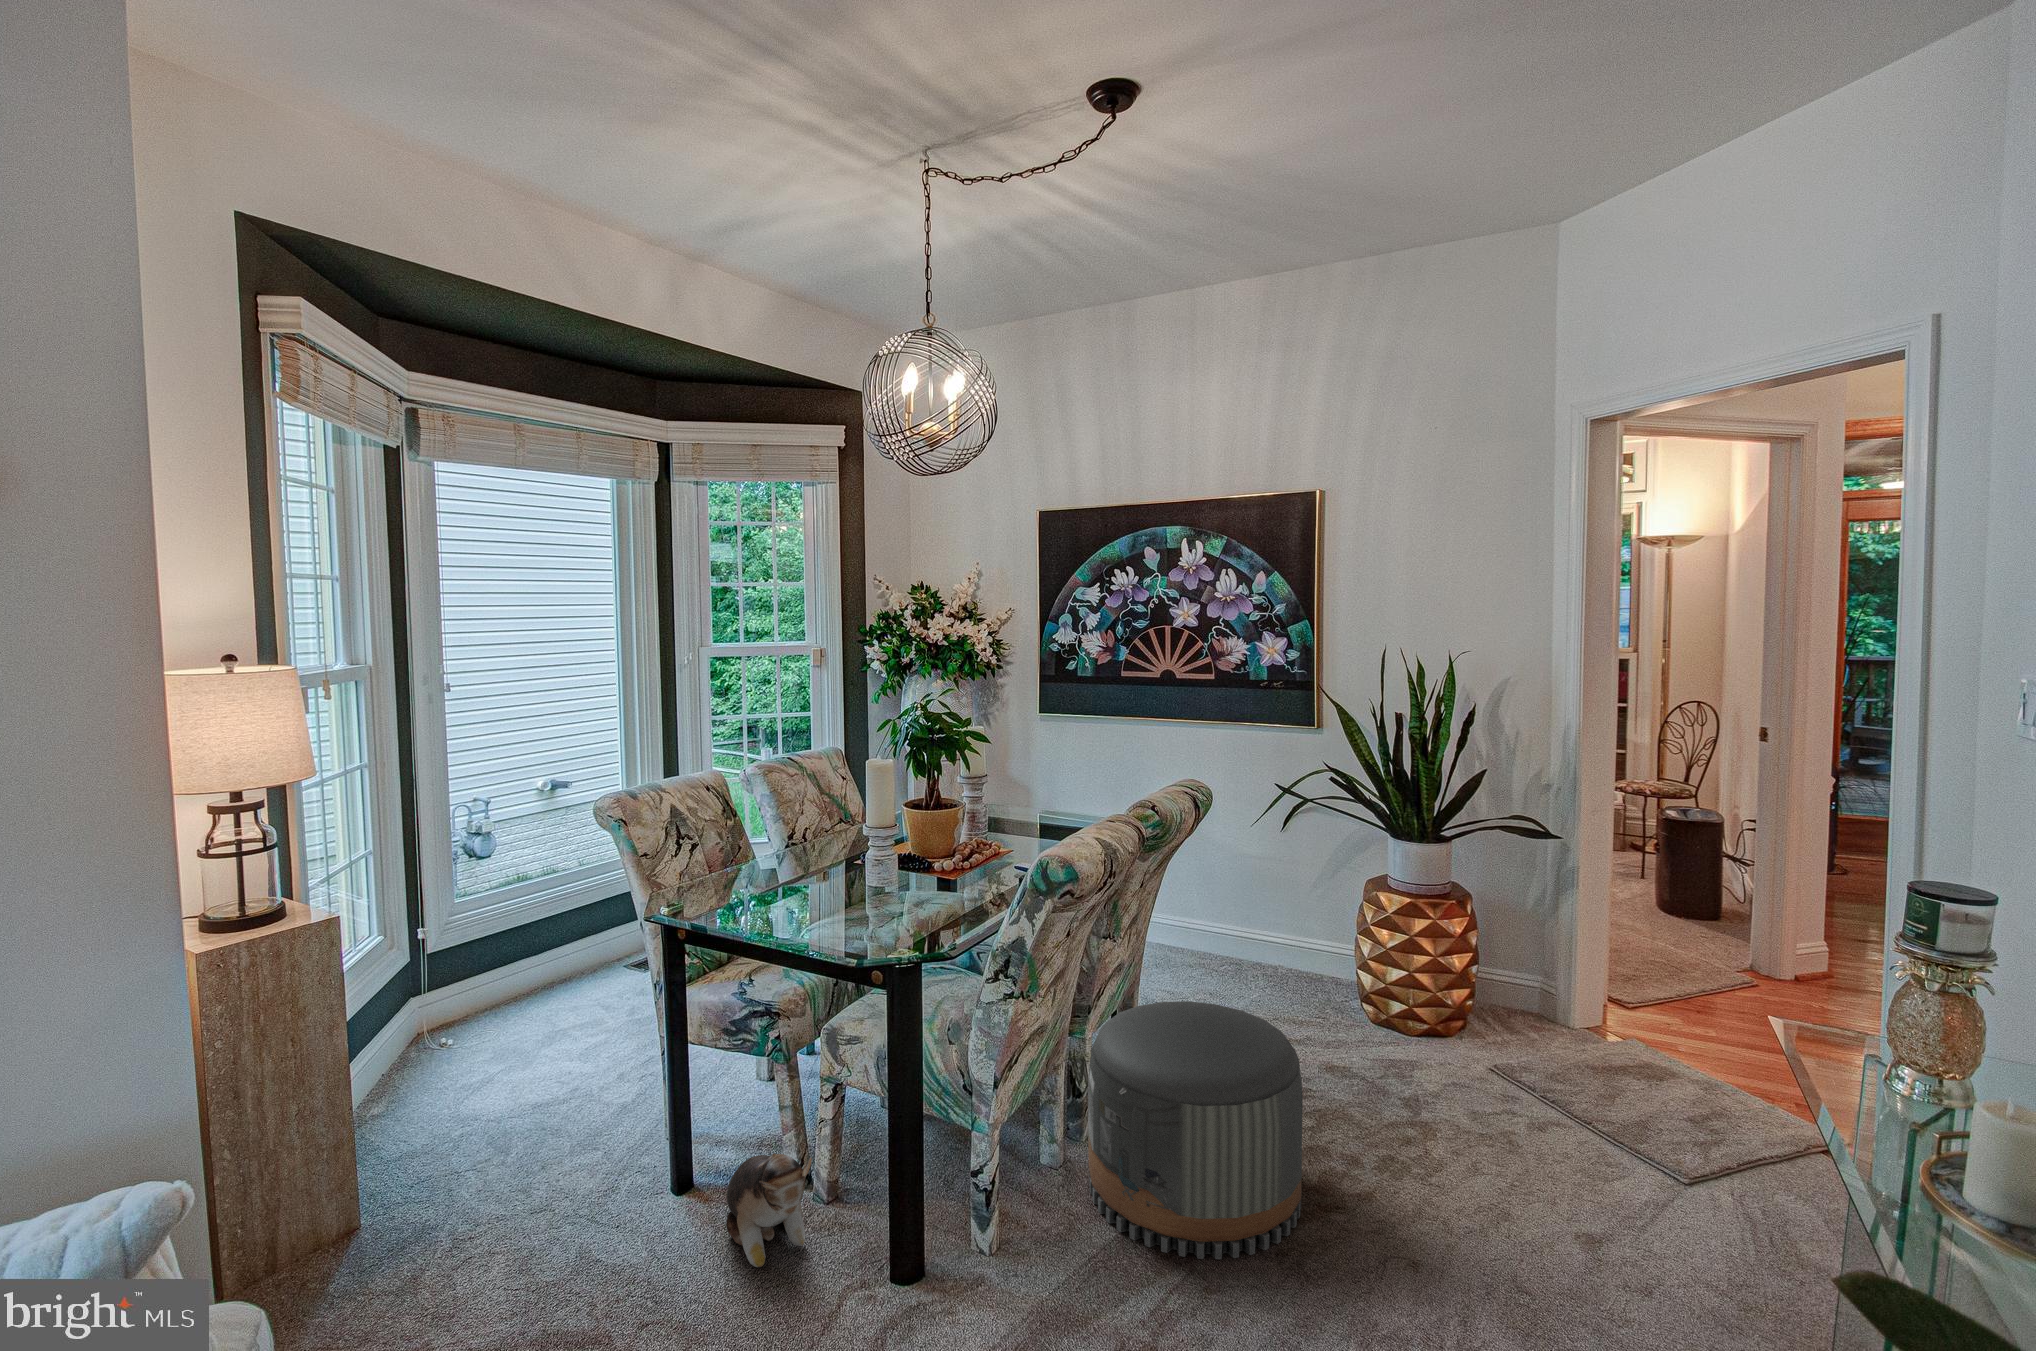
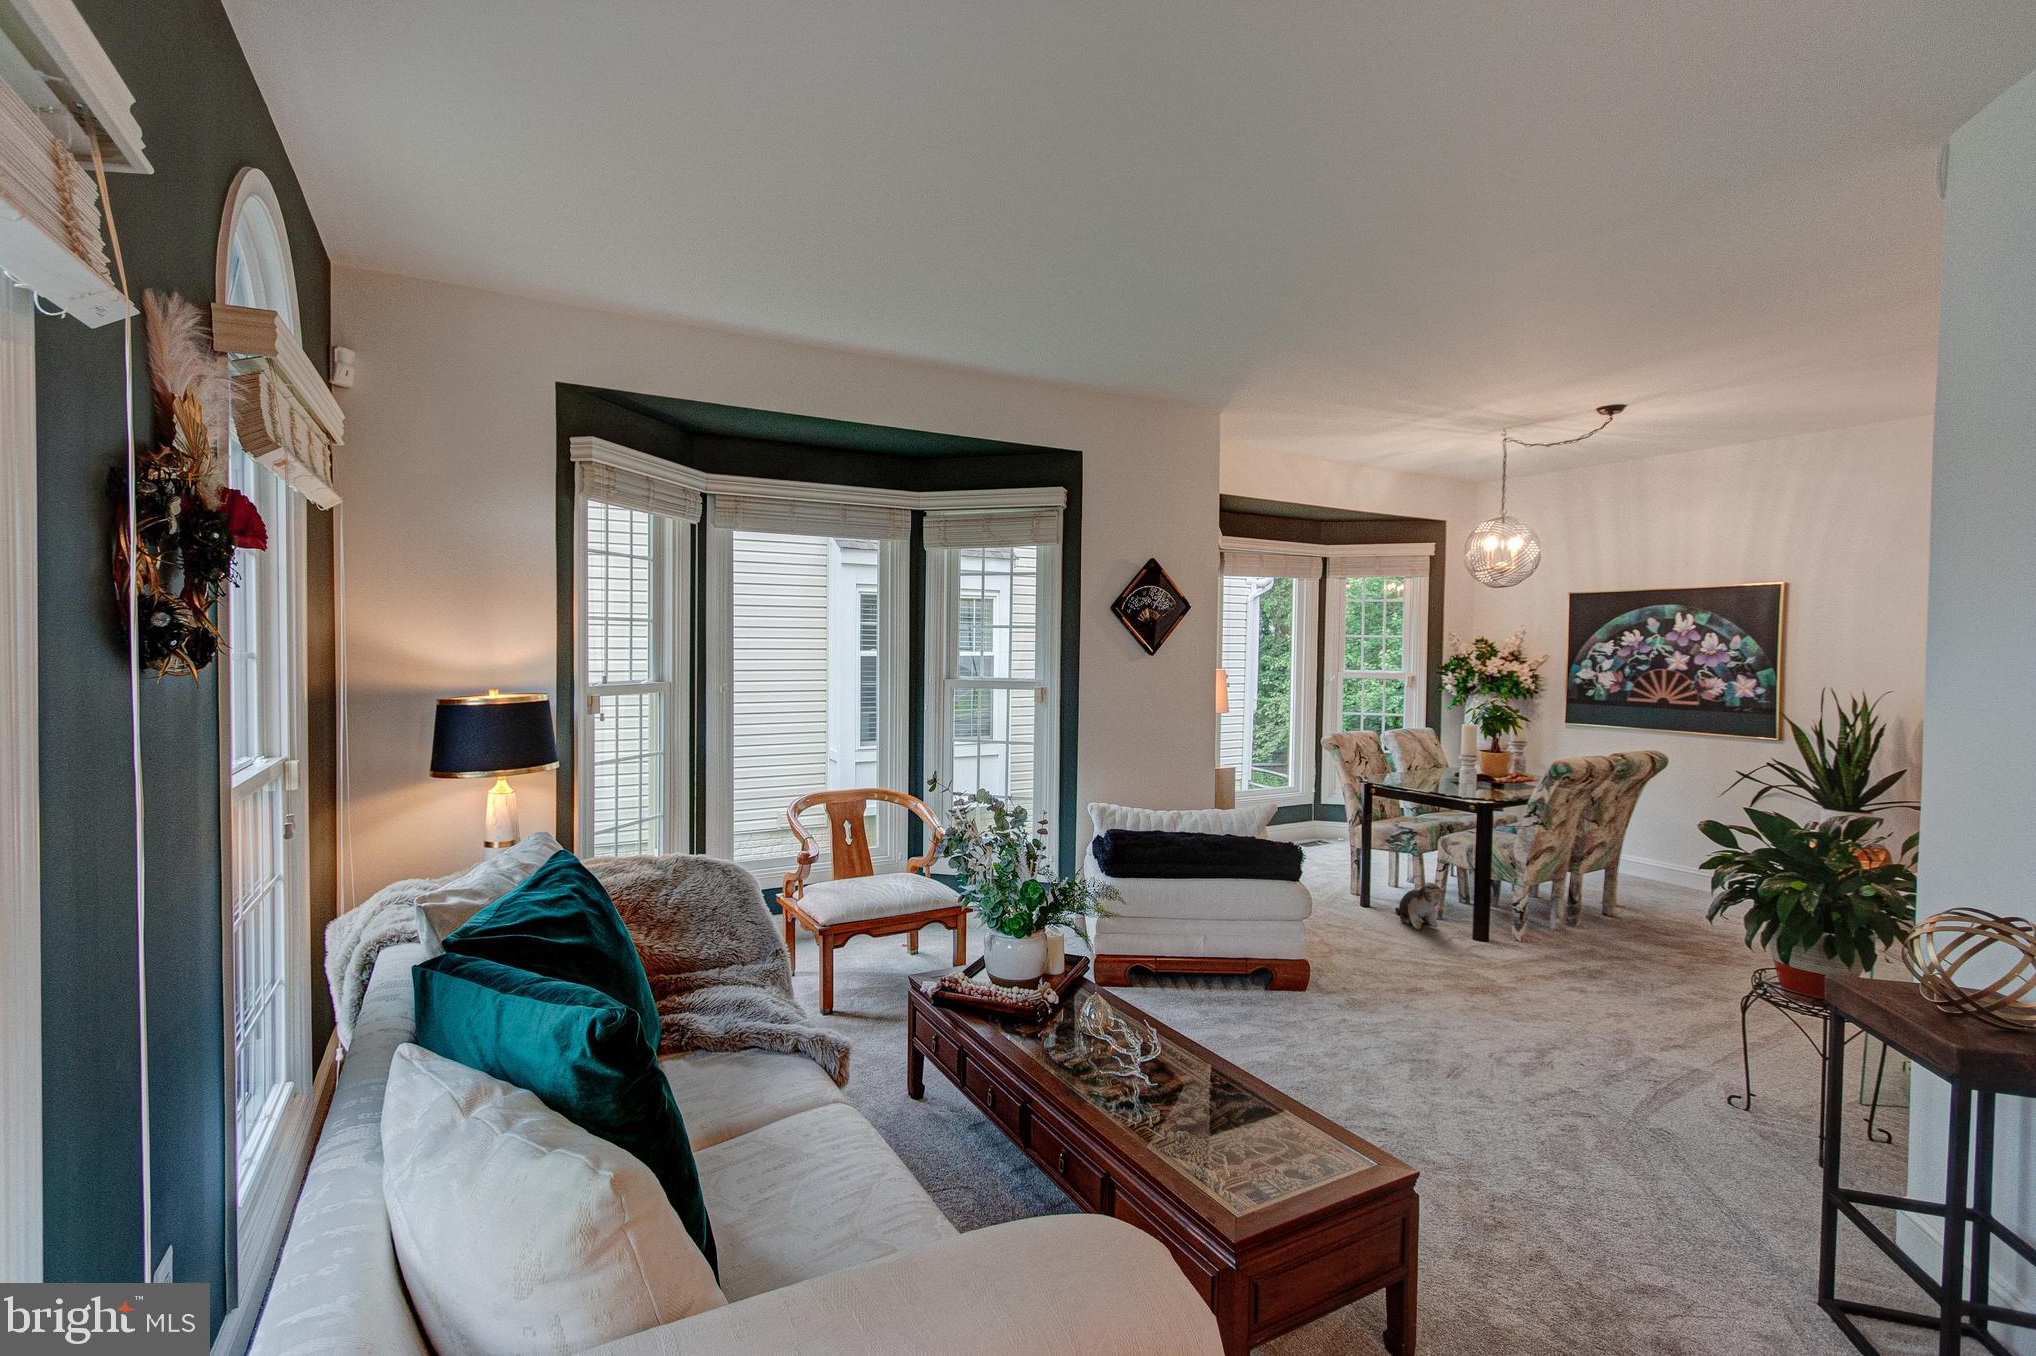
pouf: present [1088,1001,1303,1259] -> none [1583,860,1709,967]

